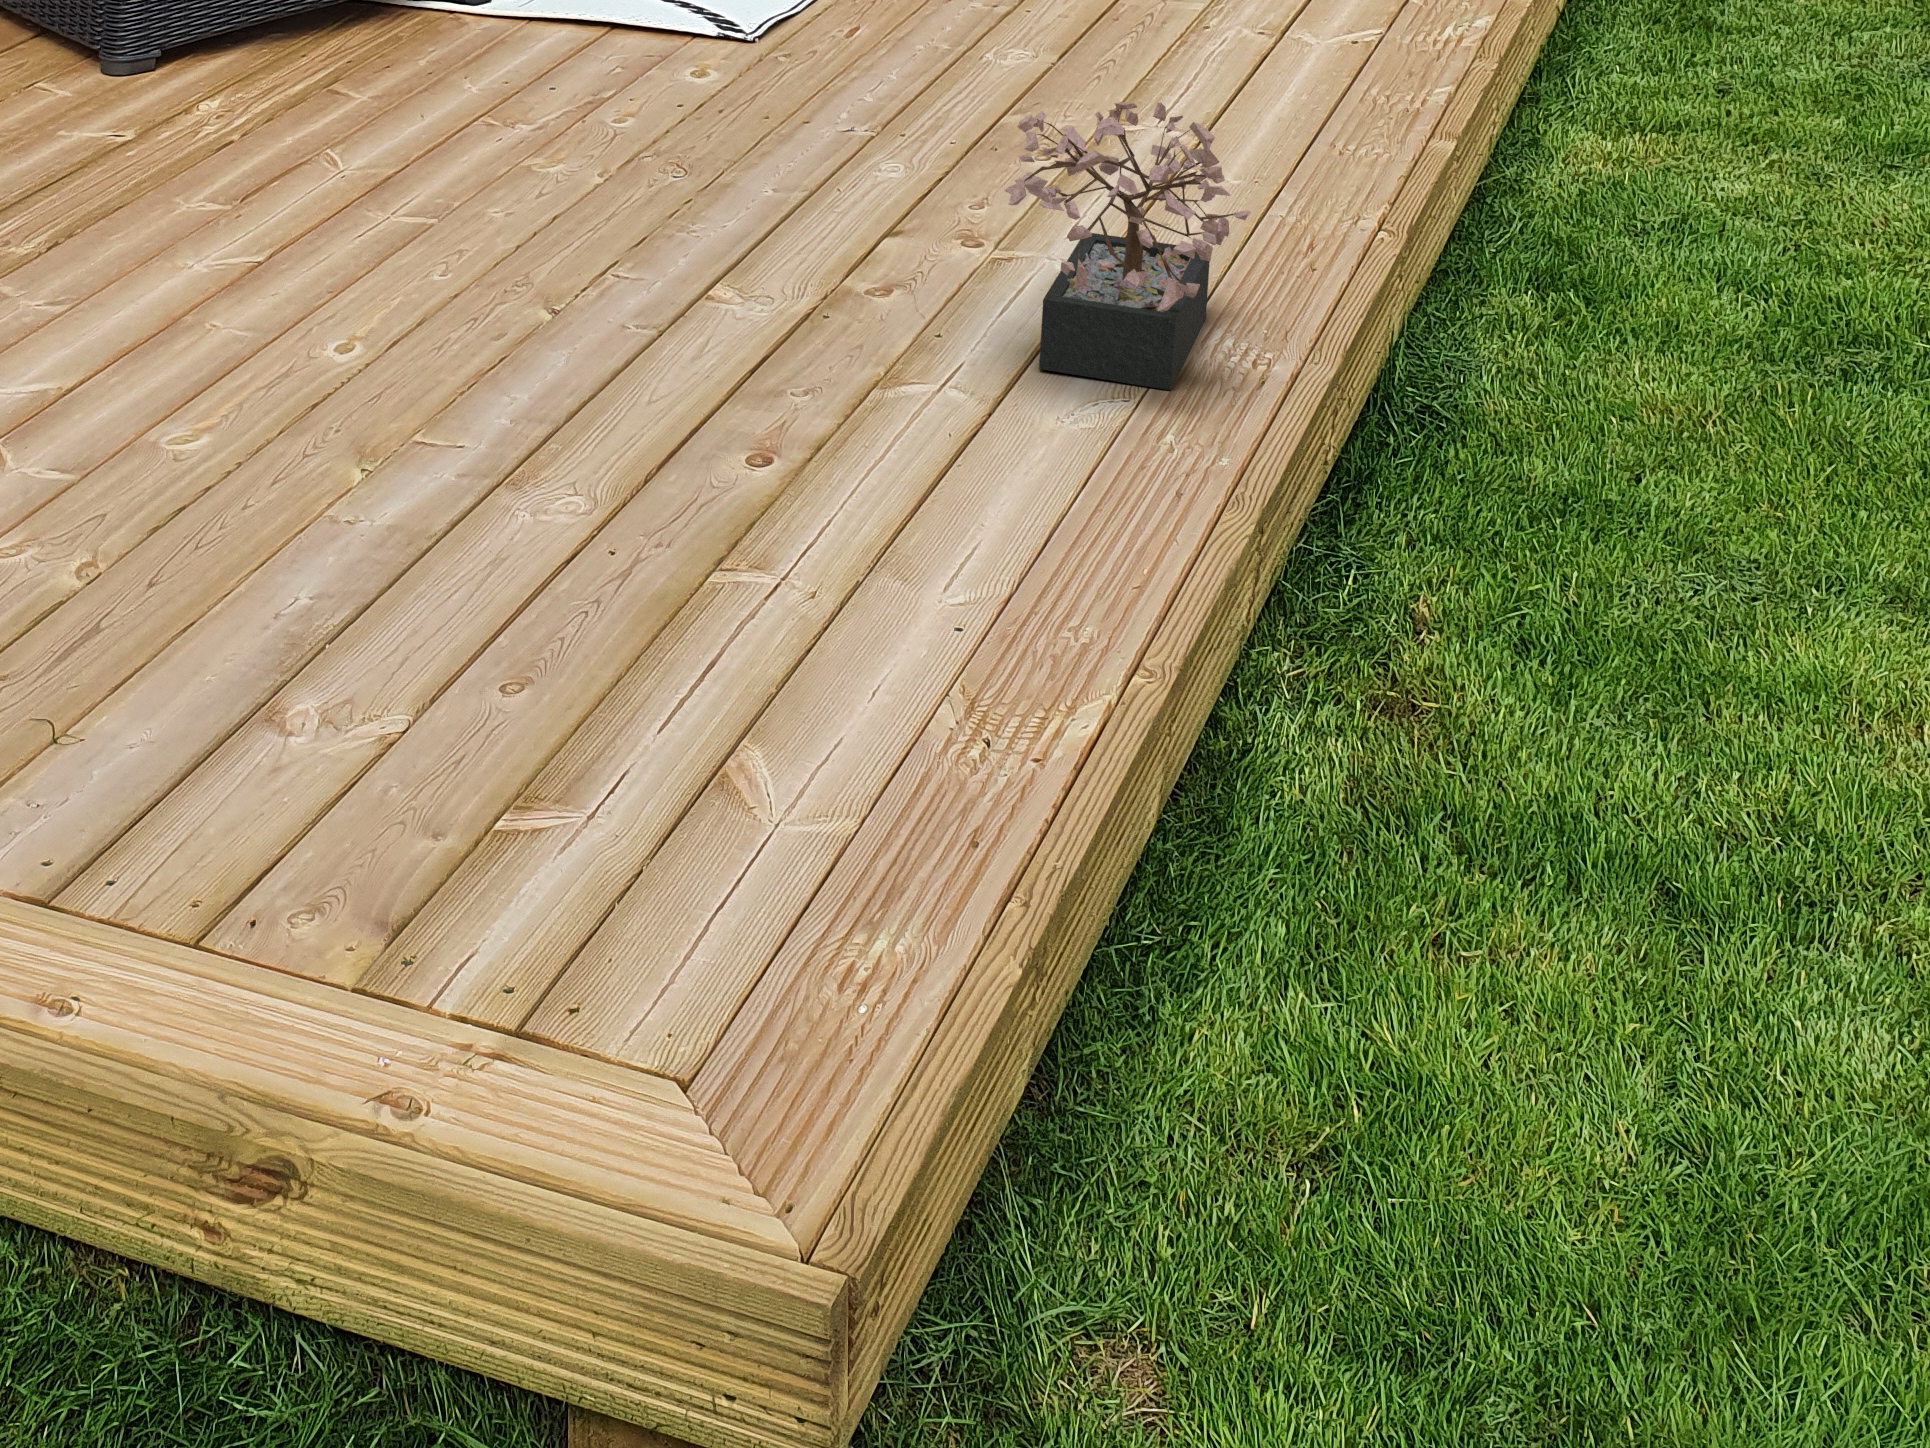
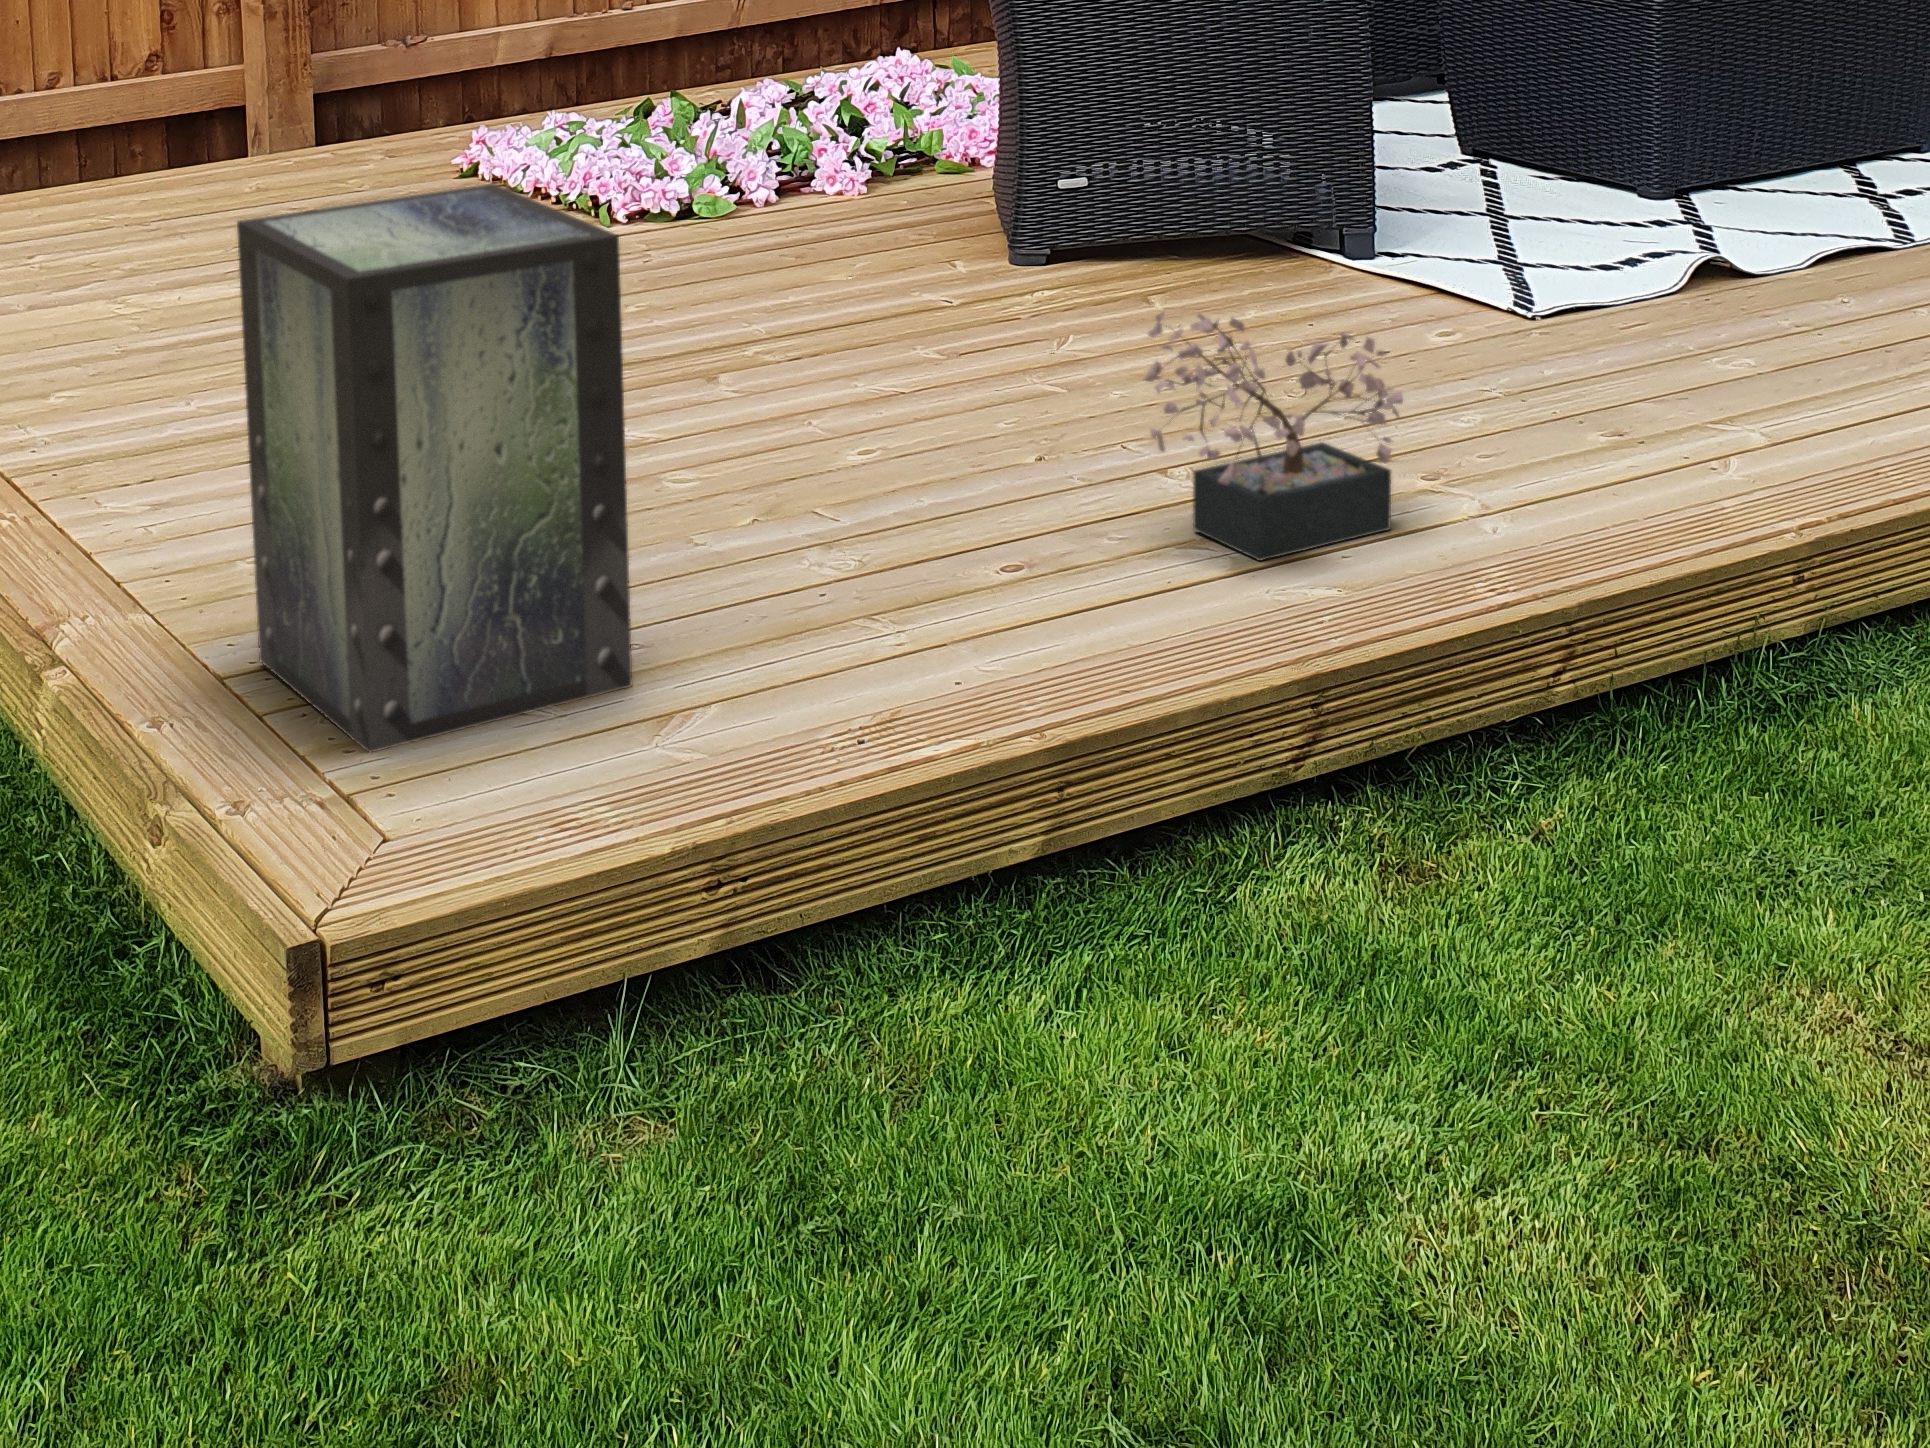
storage box: none [351,114,909,1008] -> present [237,184,632,752]

